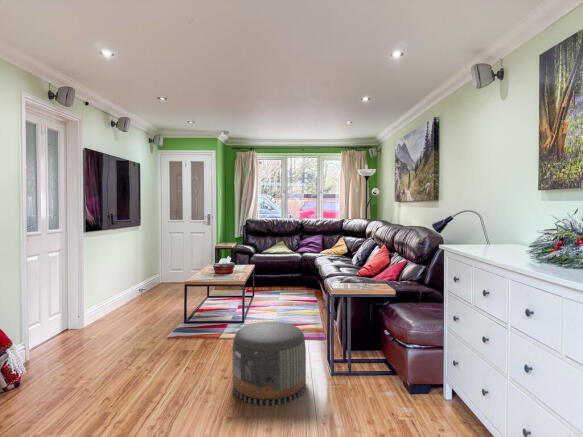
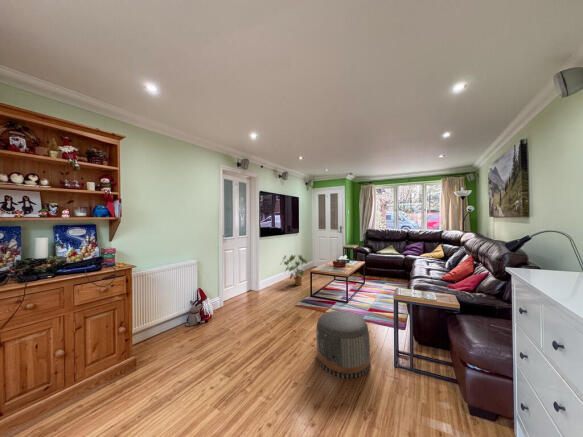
house plant: none [108,258,163,313] -> present [283,255,307,286]

